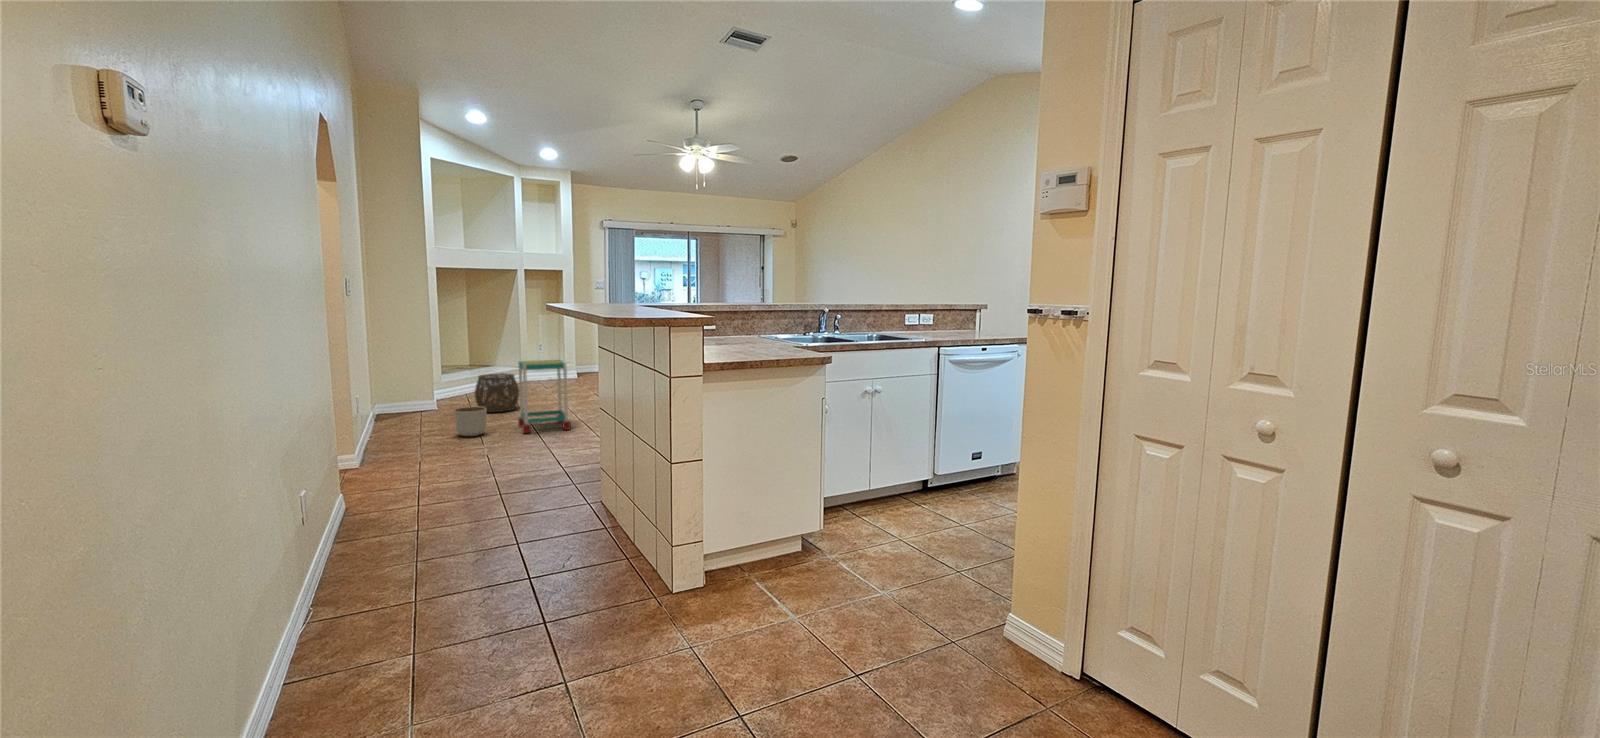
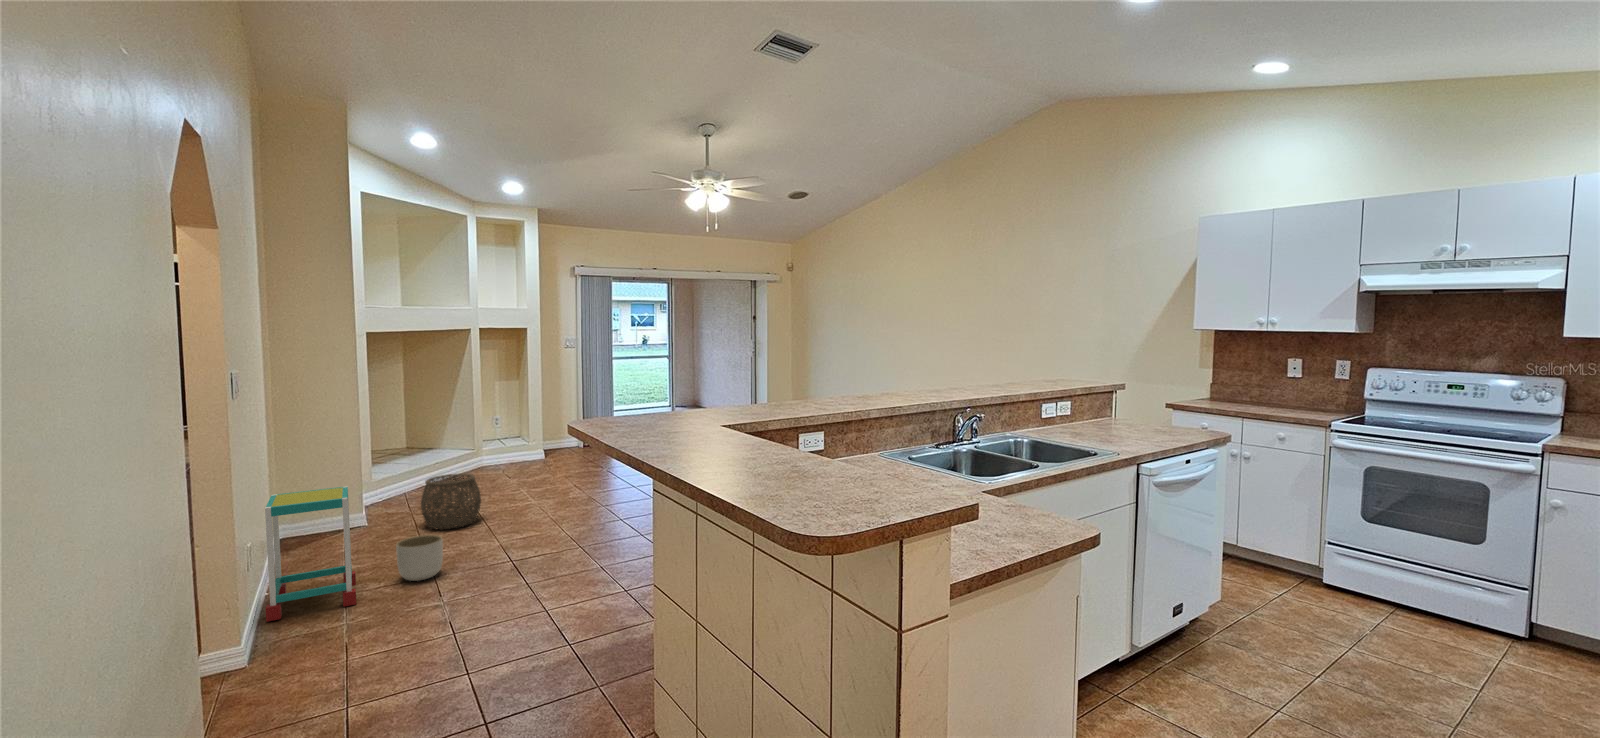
side table: present [518,360,571,433] -> present [265,486,356,622]

